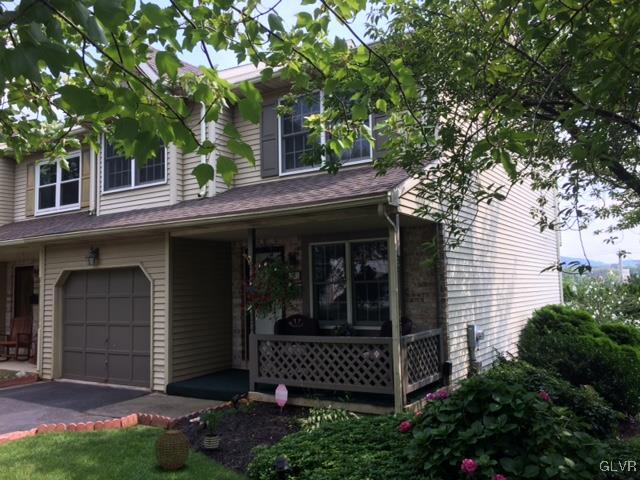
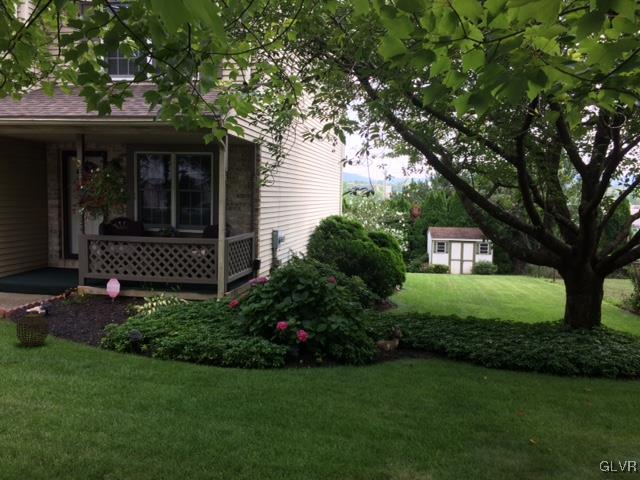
potted plant: present [202,410,221,451] -> none [50,297,74,332]

